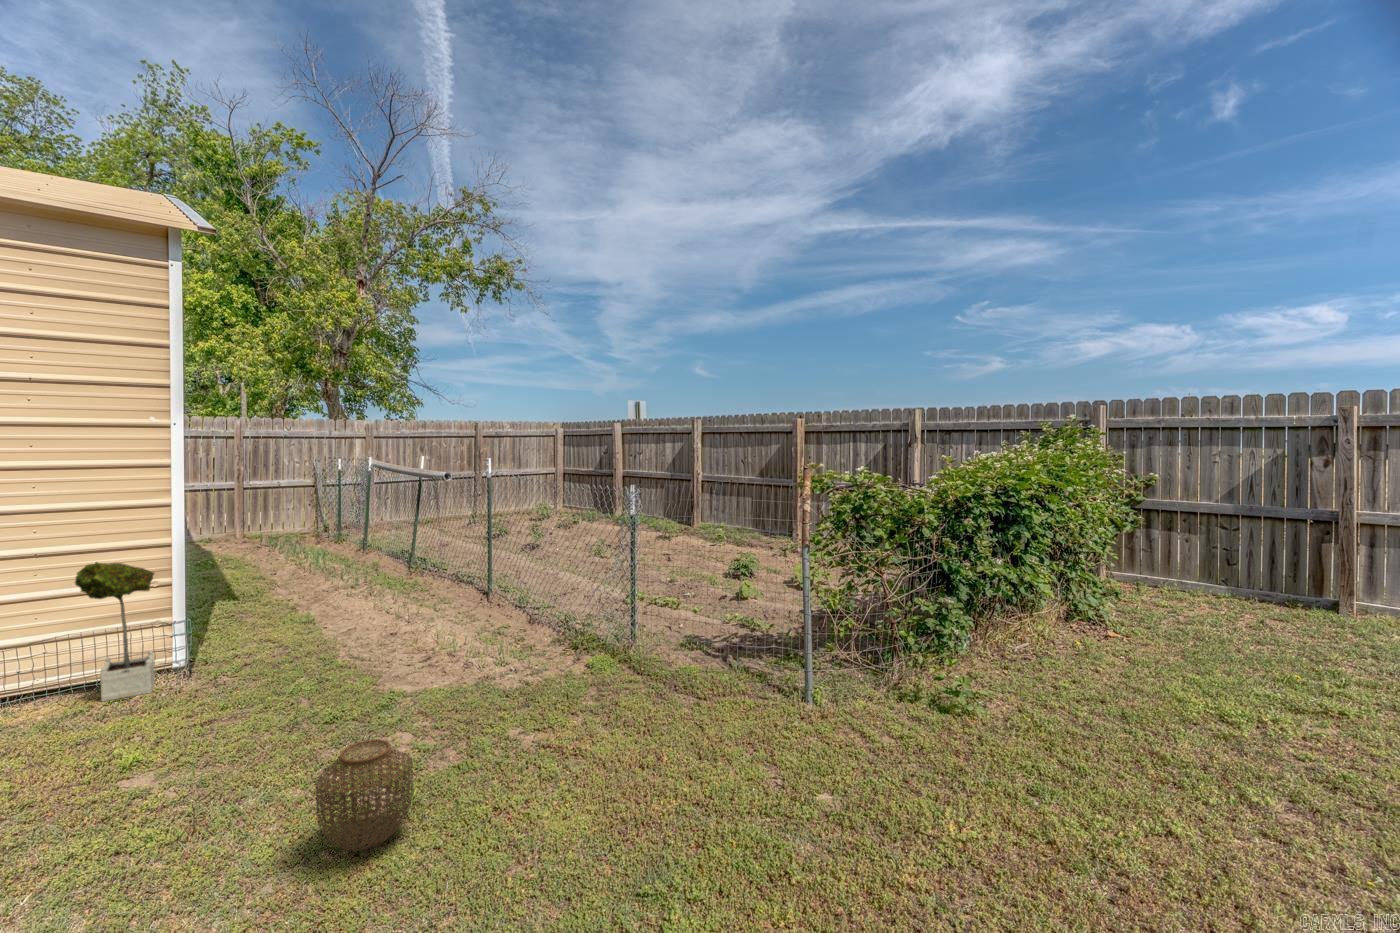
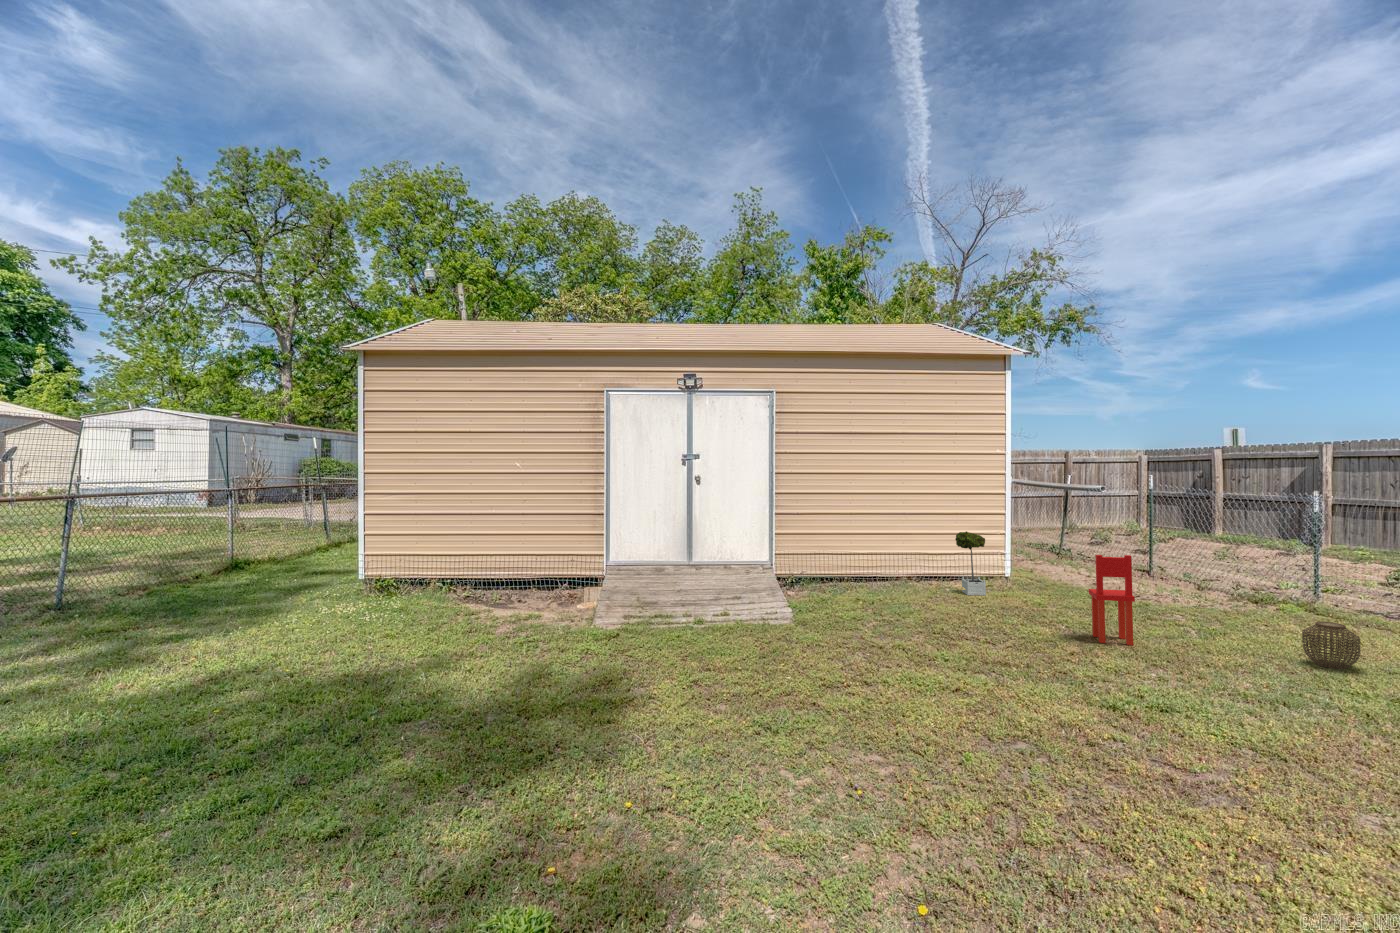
chair: none [199,619,308,849] -> present [1089,555,1135,645]
woven basket: present [316,739,413,851] -> present [1302,621,1361,669]

